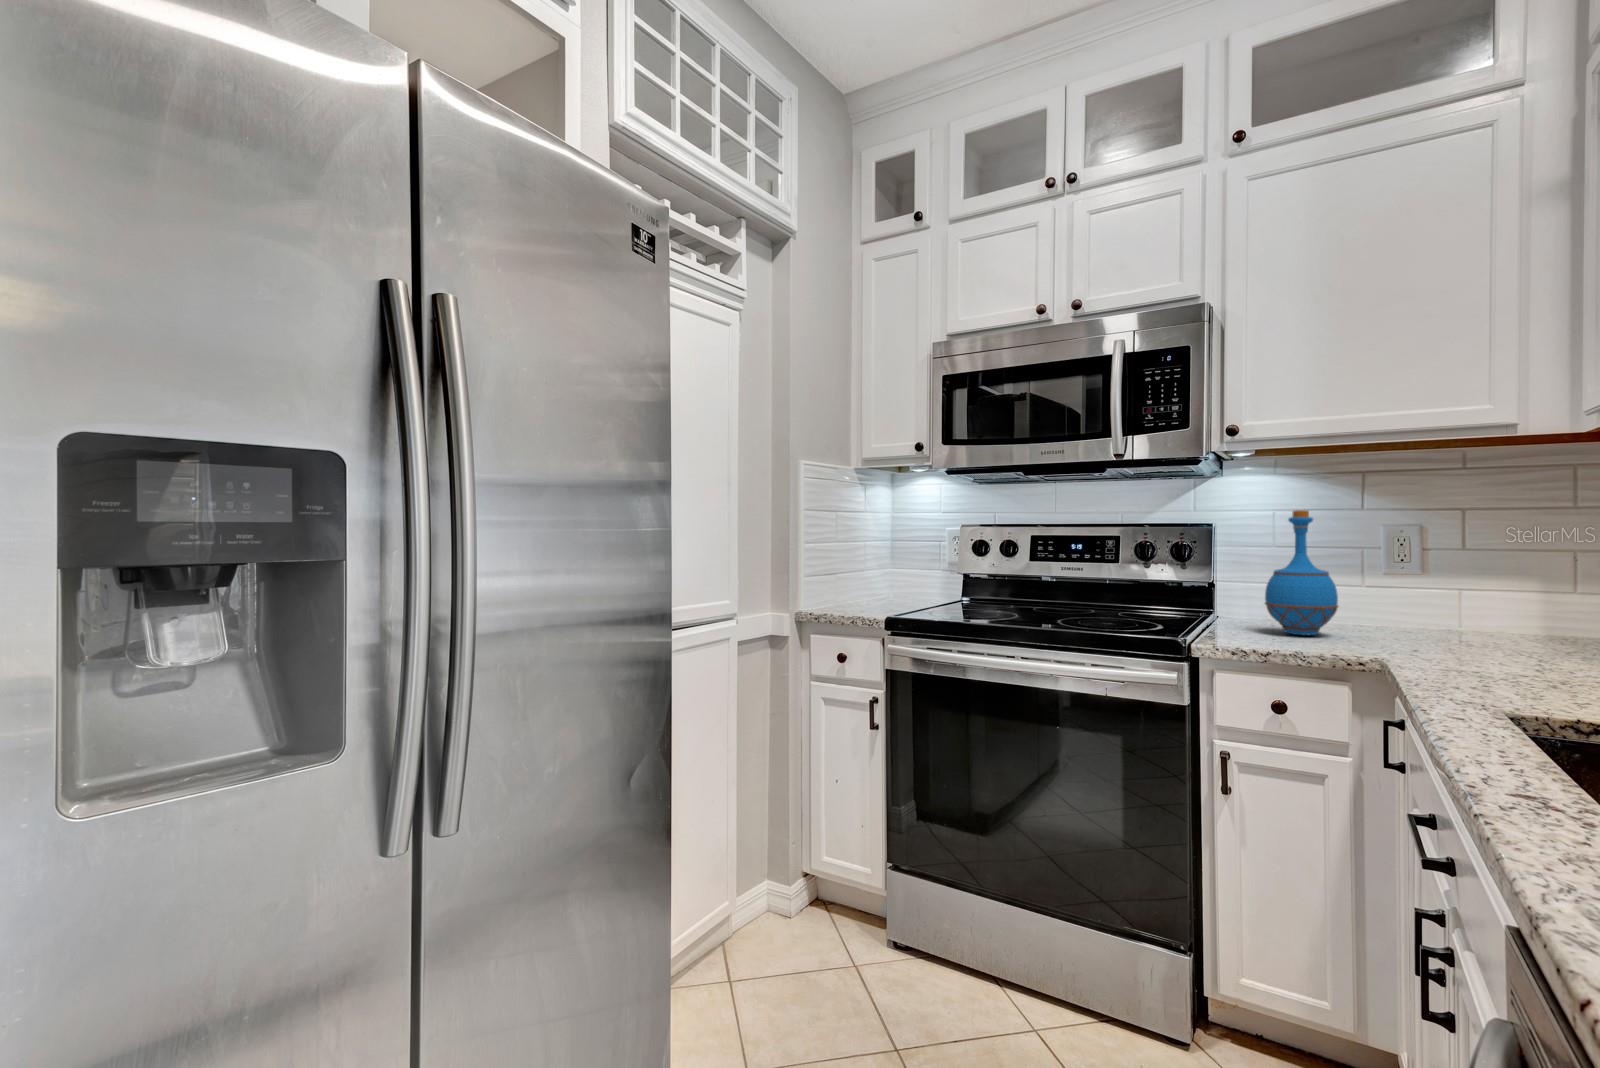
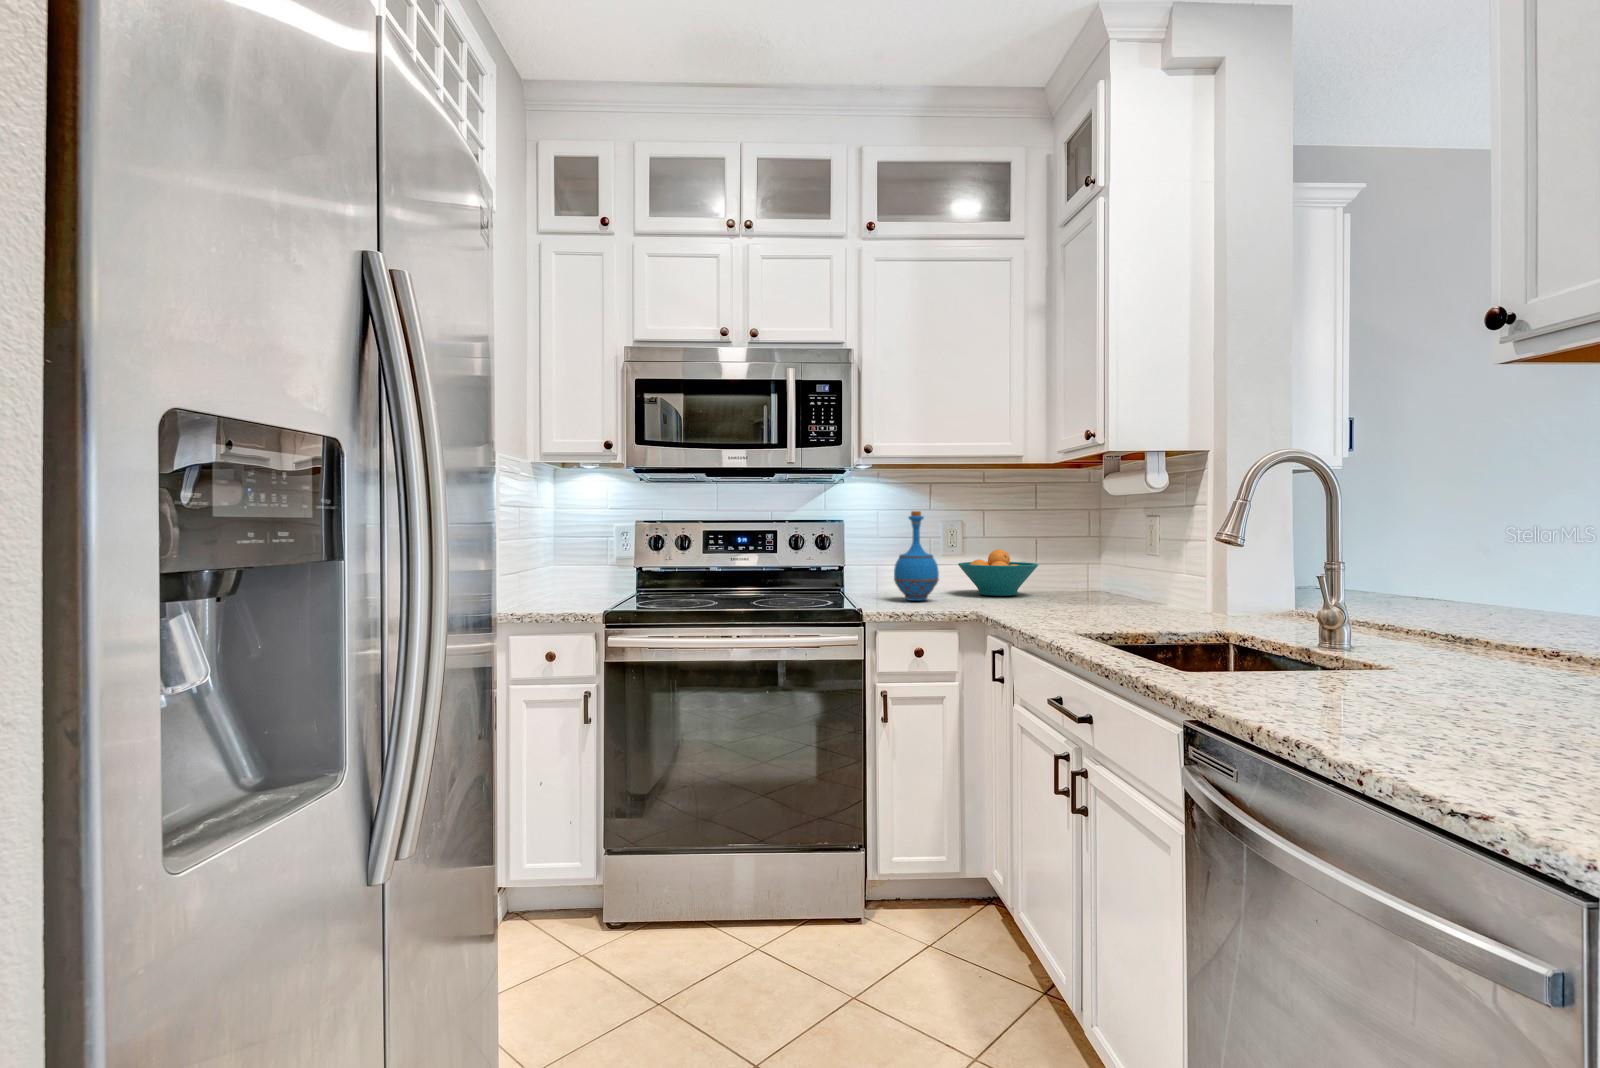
fruit bowl: none [1392,568,1549,639] -> present [958,550,1038,596]

